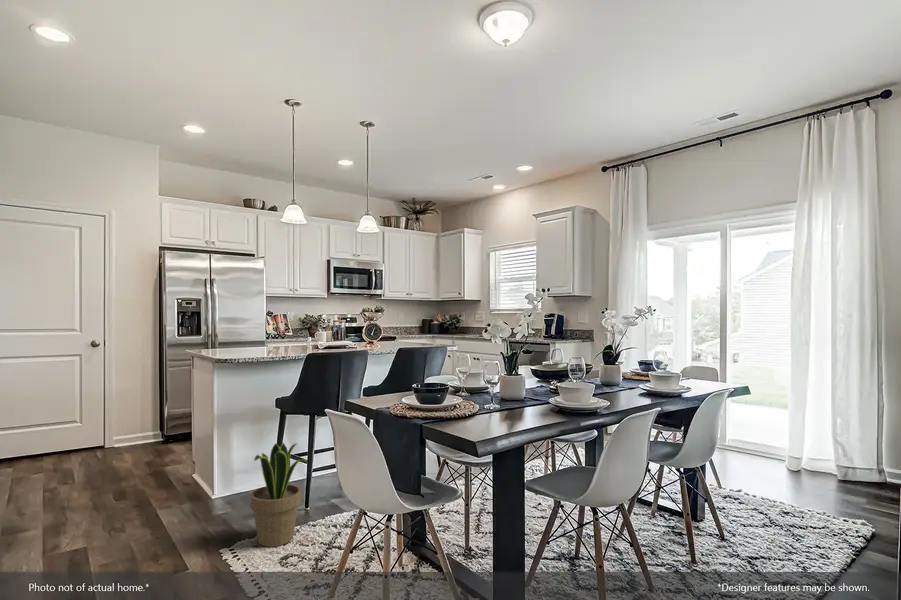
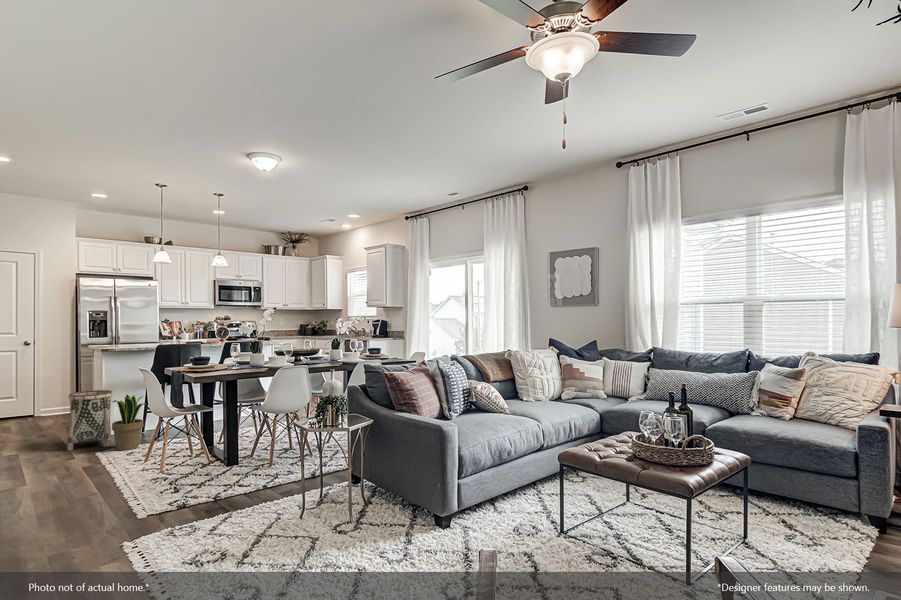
basket: none [172,428,242,543] -> present [67,390,113,451]

